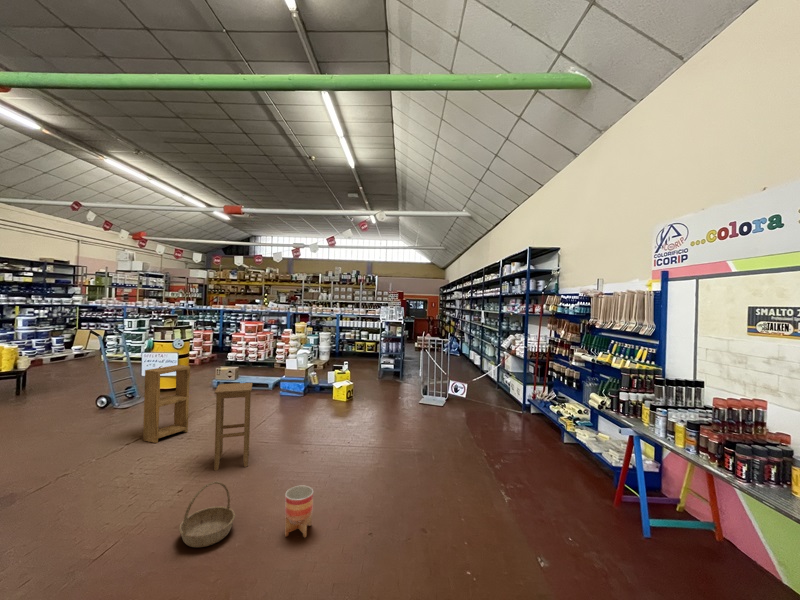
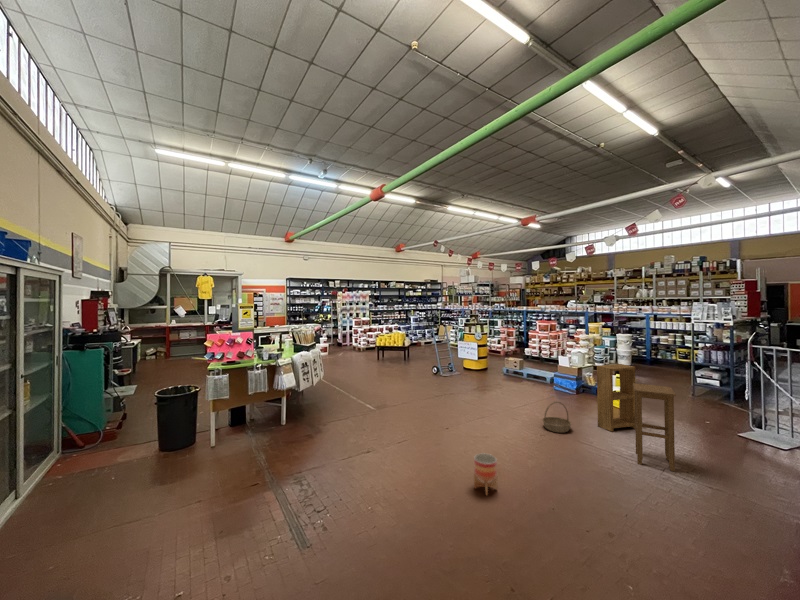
shelving unit: present [143,365,190,443] -> present [597,364,635,432]
stool: present [214,383,252,471] -> present [633,383,676,471]
basket: present [179,481,235,547] -> present [543,402,571,433]

